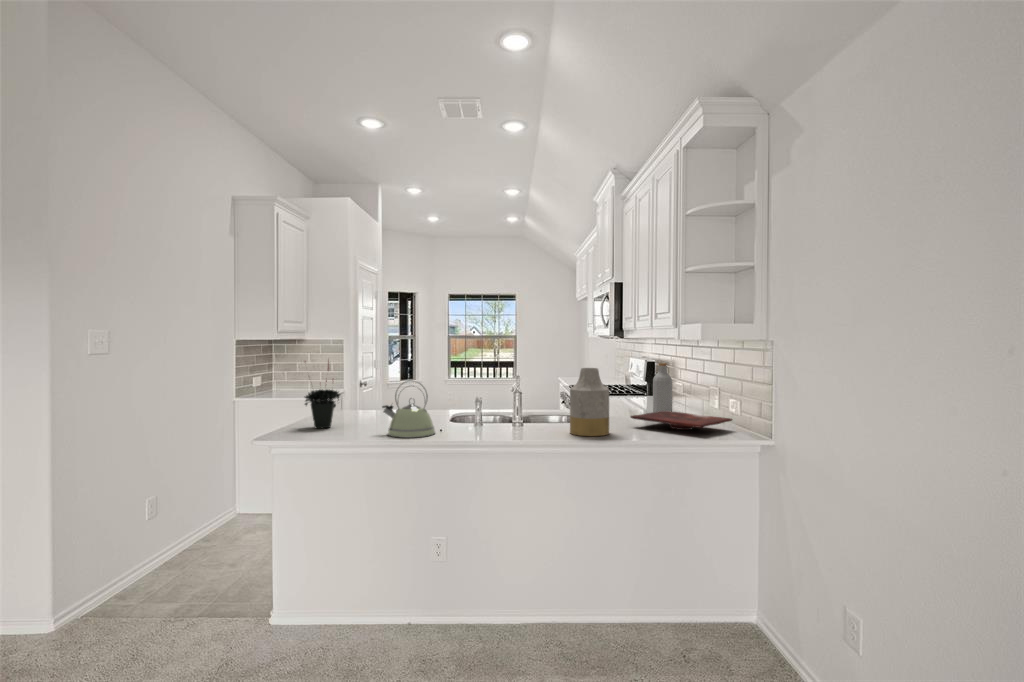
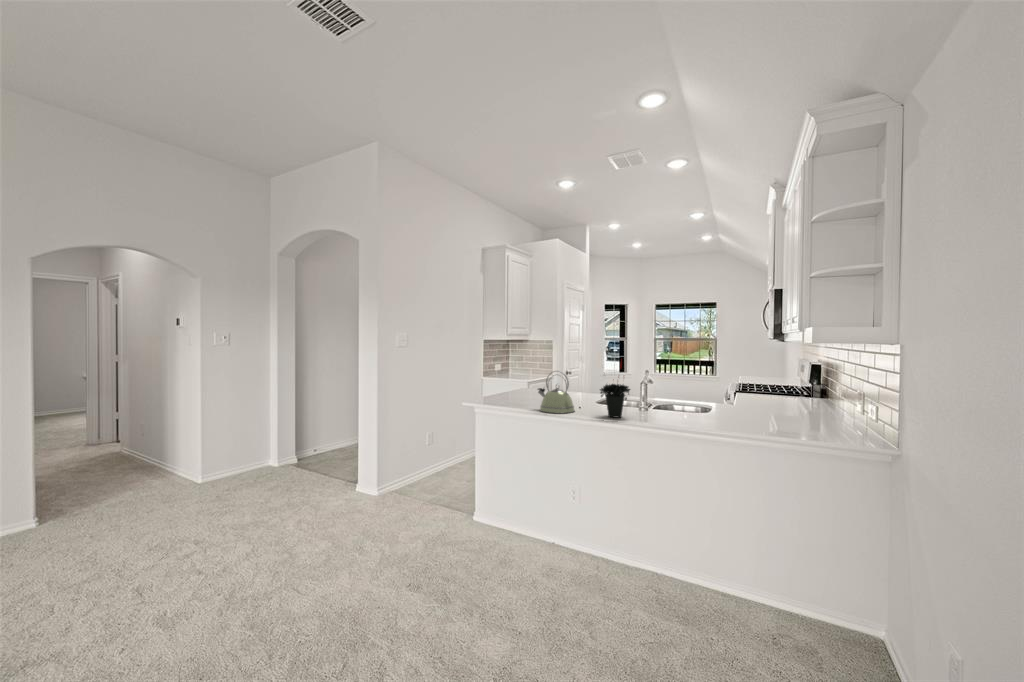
potted plant: present [305,363,340,428] -> present [600,363,630,418]
bottle: present [653,363,672,412] -> none [792,365,814,416]
vase: present [570,368,609,436] -> none [684,367,722,428]
cutting board: present [630,411,732,430] -> none [751,411,868,431]

